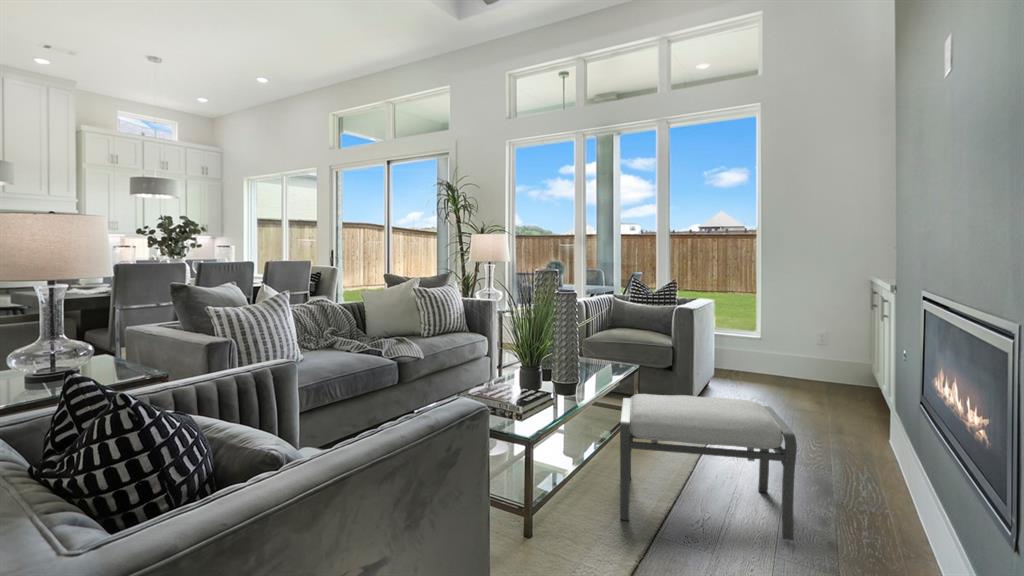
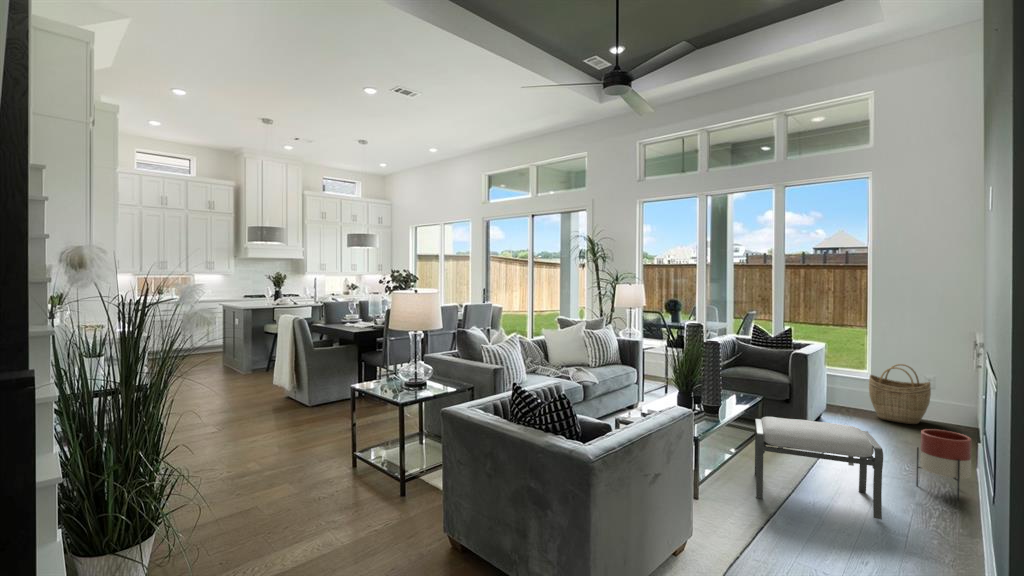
woven basket: none [760,317,826,387] -> present [869,364,931,424]
planter: none [827,396,897,493] -> present [916,429,971,501]

